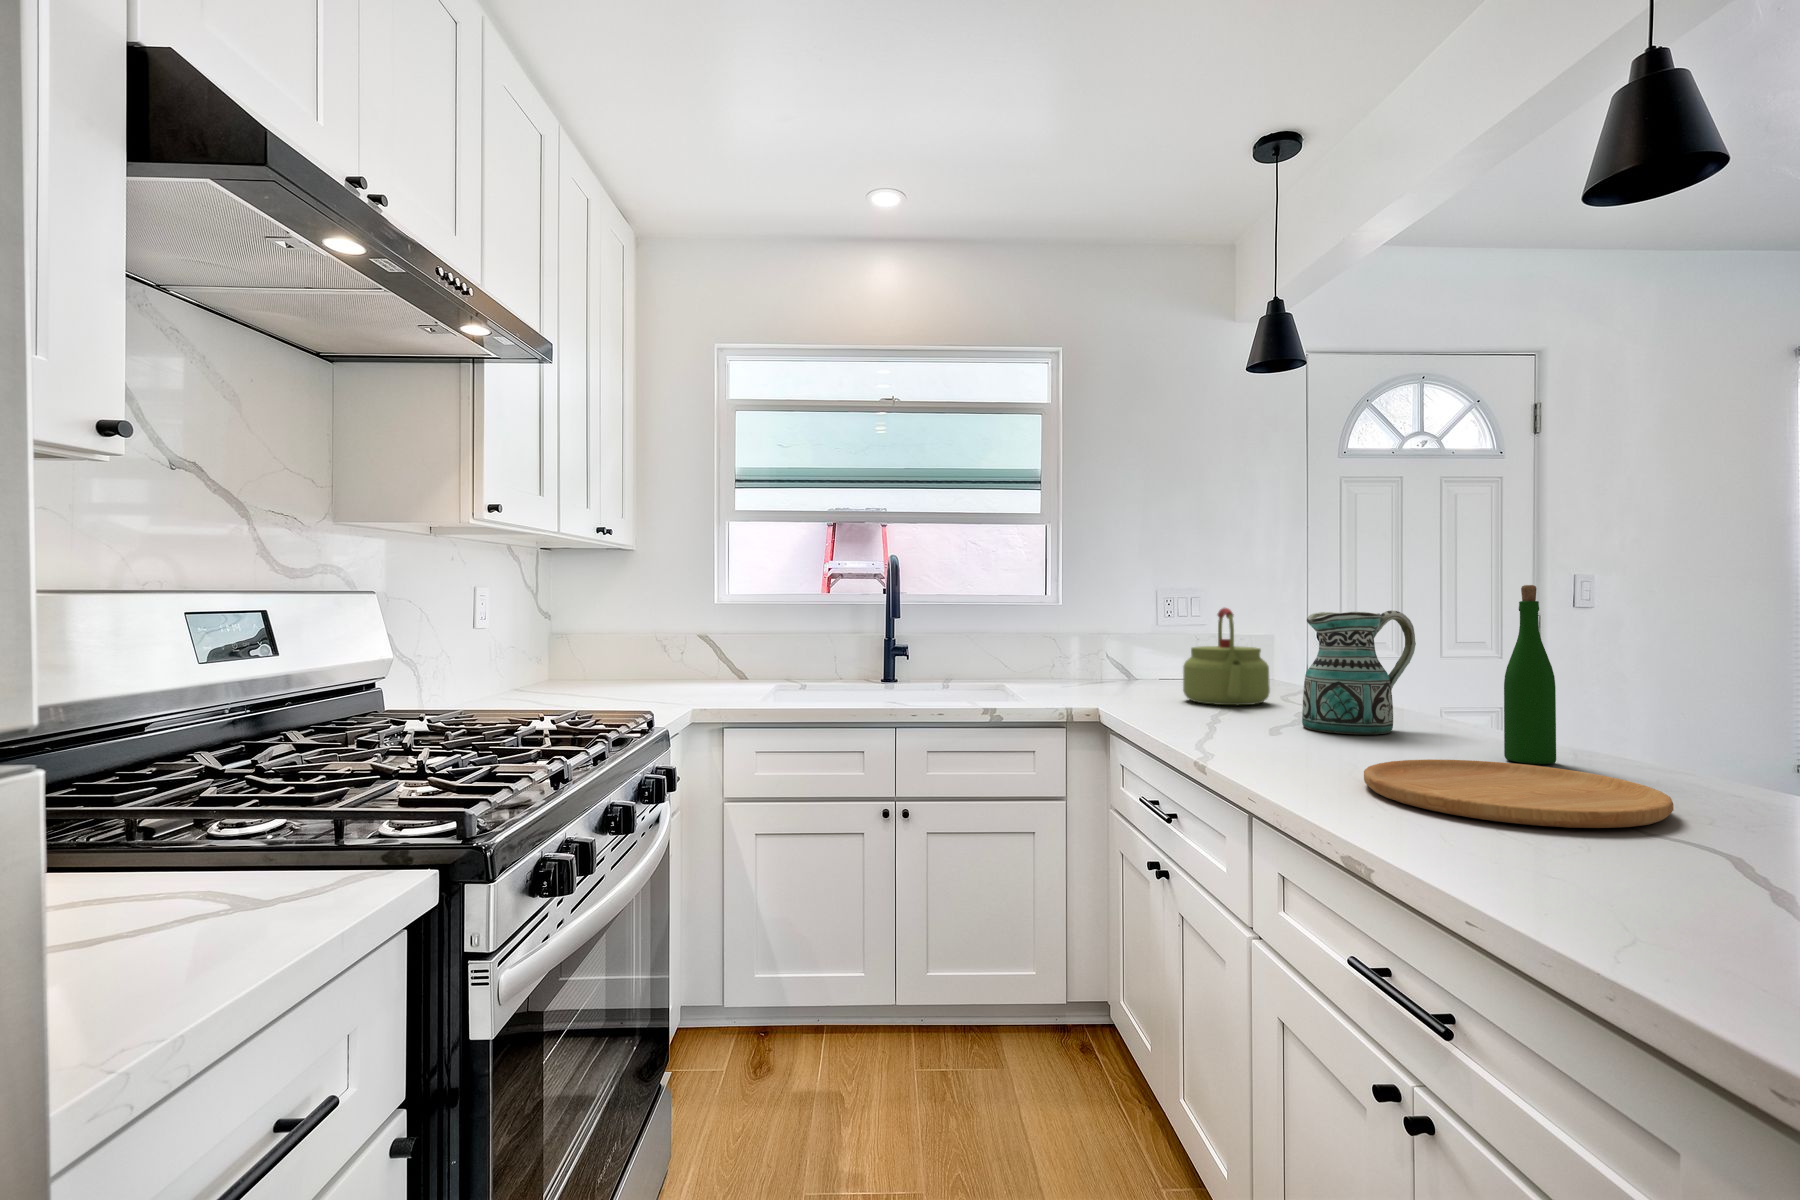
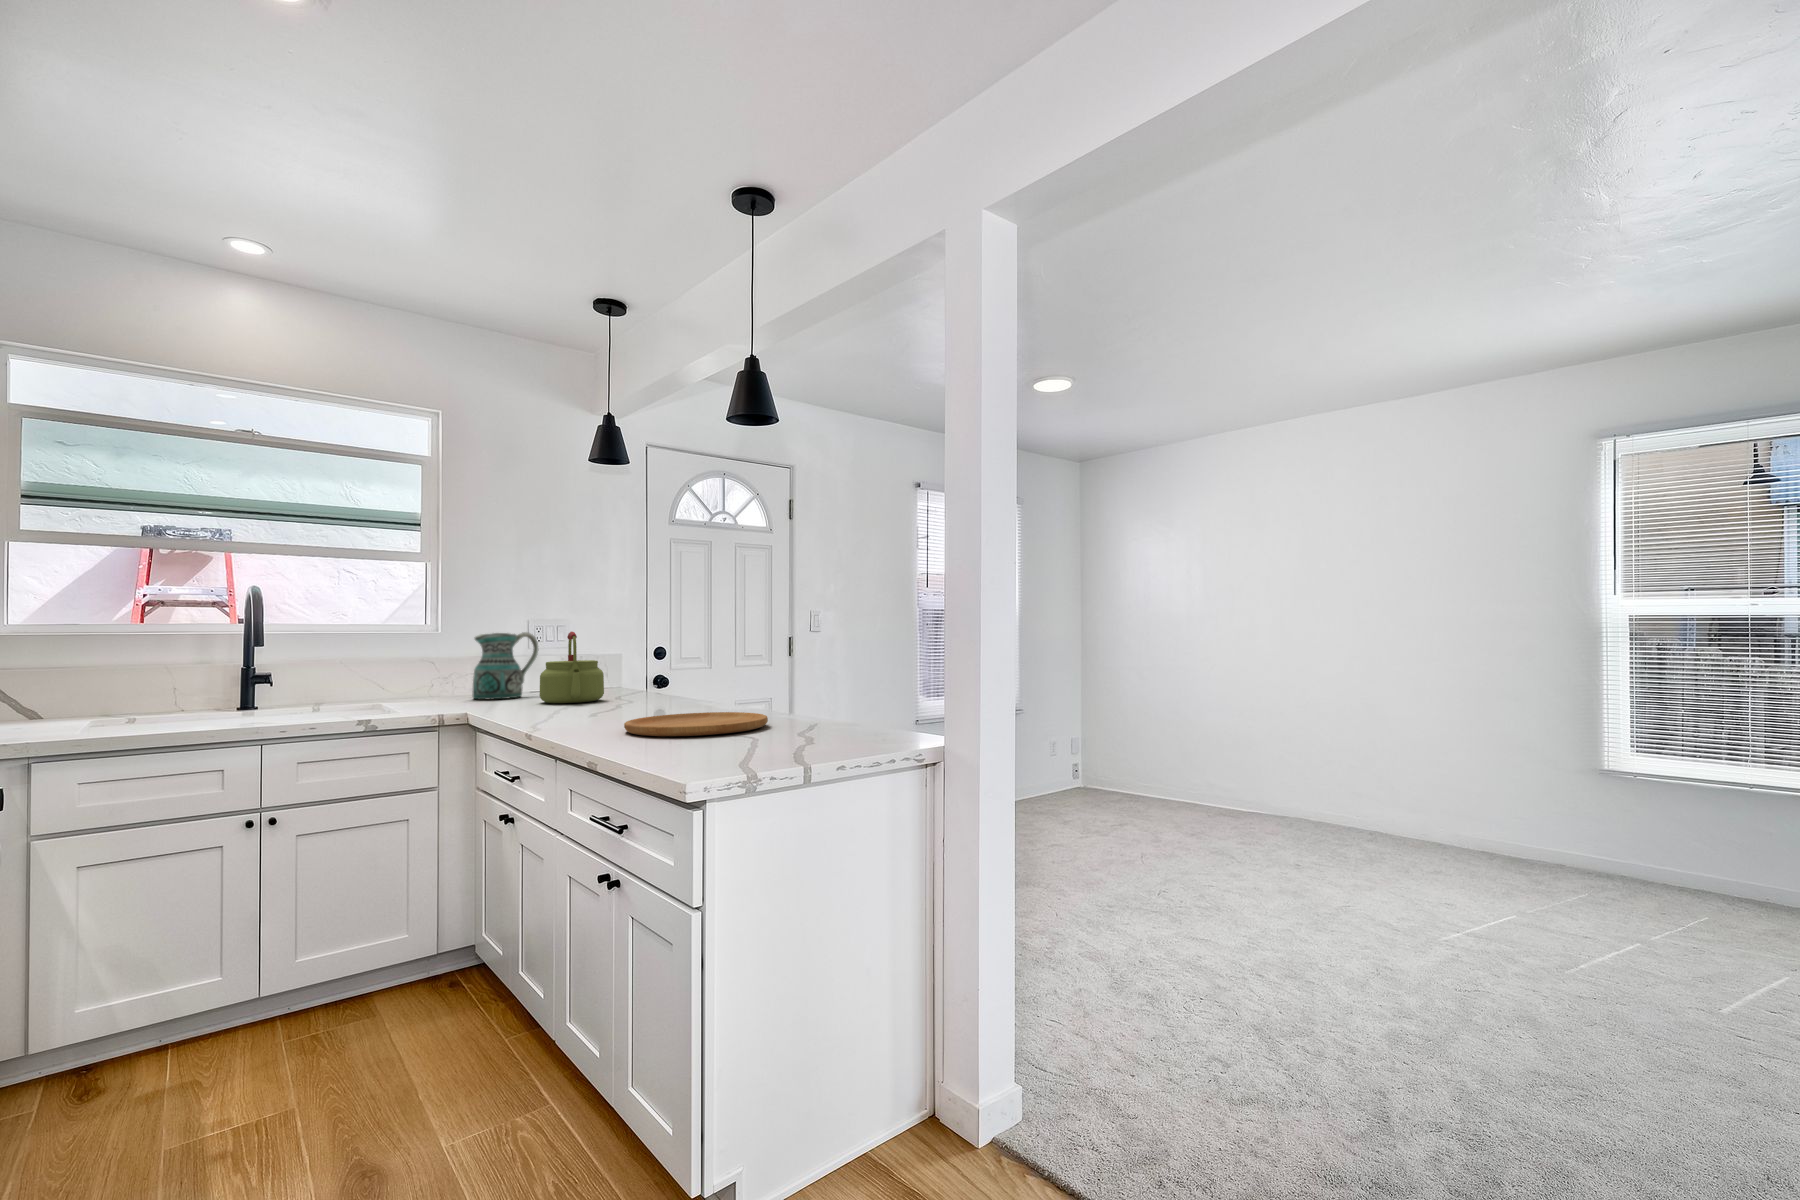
wine bottle: present [1504,585,1556,764] -> none [718,612,744,715]
ceramic pitcher: present [1302,610,1416,734] -> present [473,632,538,699]

